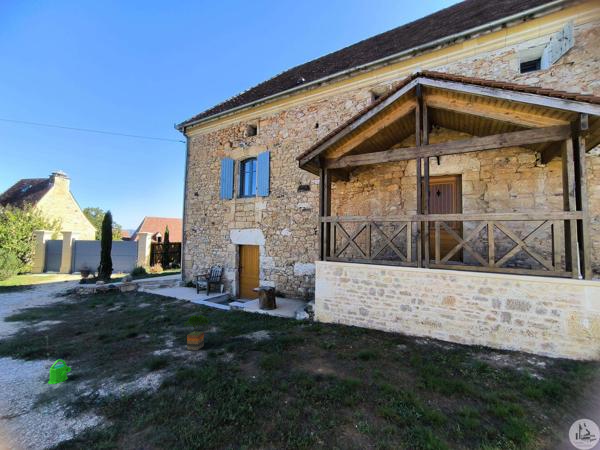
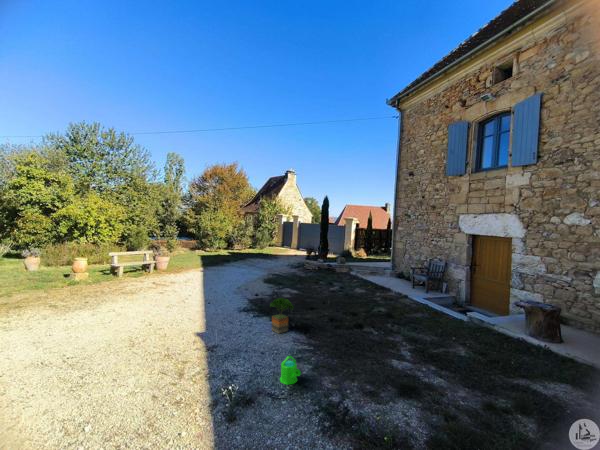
potted tree: present [184,315,209,350] -> present [270,298,294,334]

